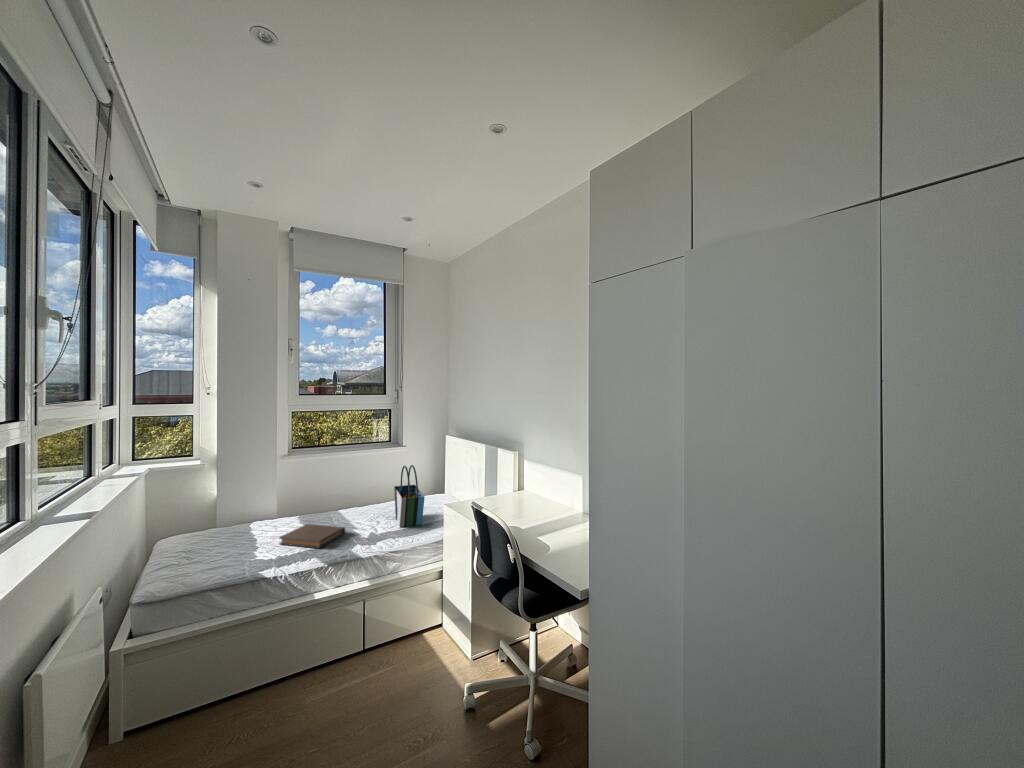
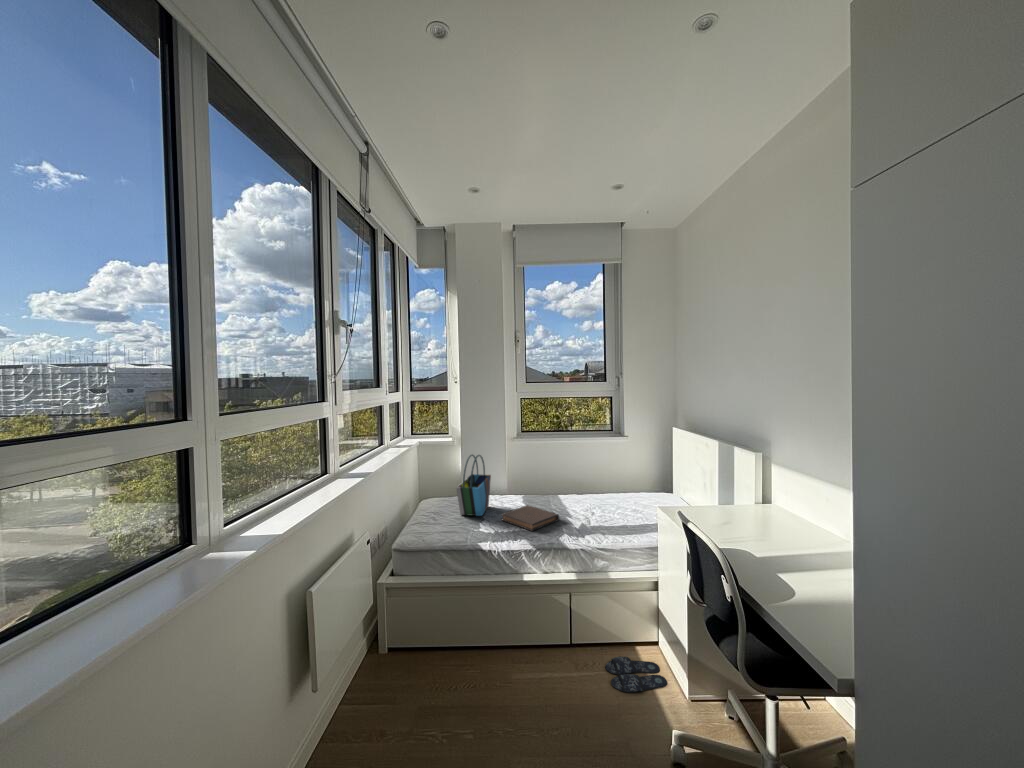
tote bag: present [394,465,425,527] -> present [456,455,491,516]
slippers: none [400,642,454,674] -> present [606,657,667,693]

